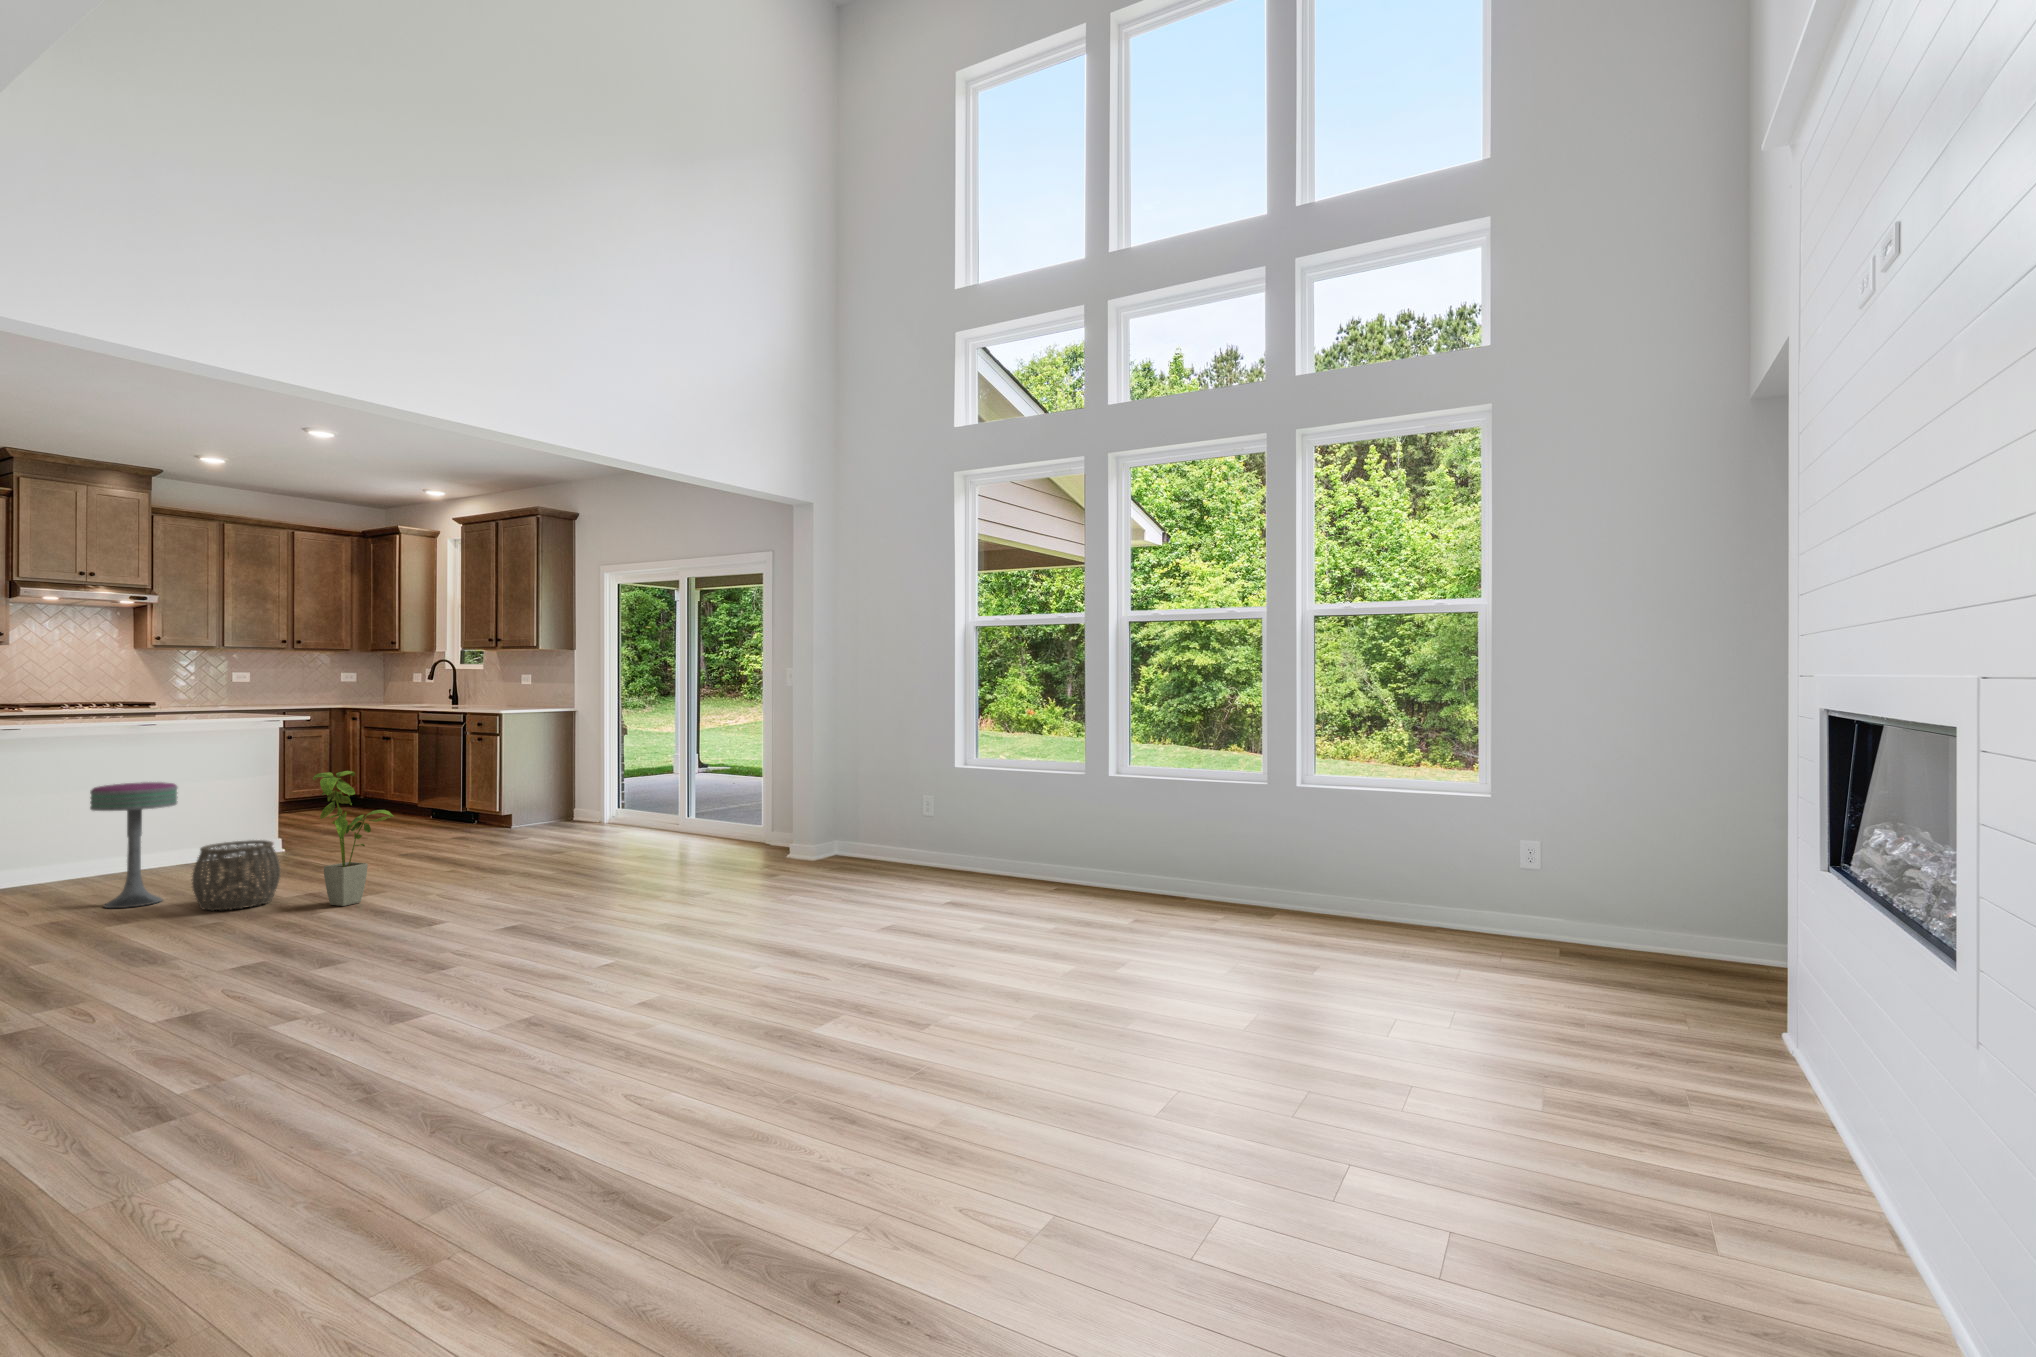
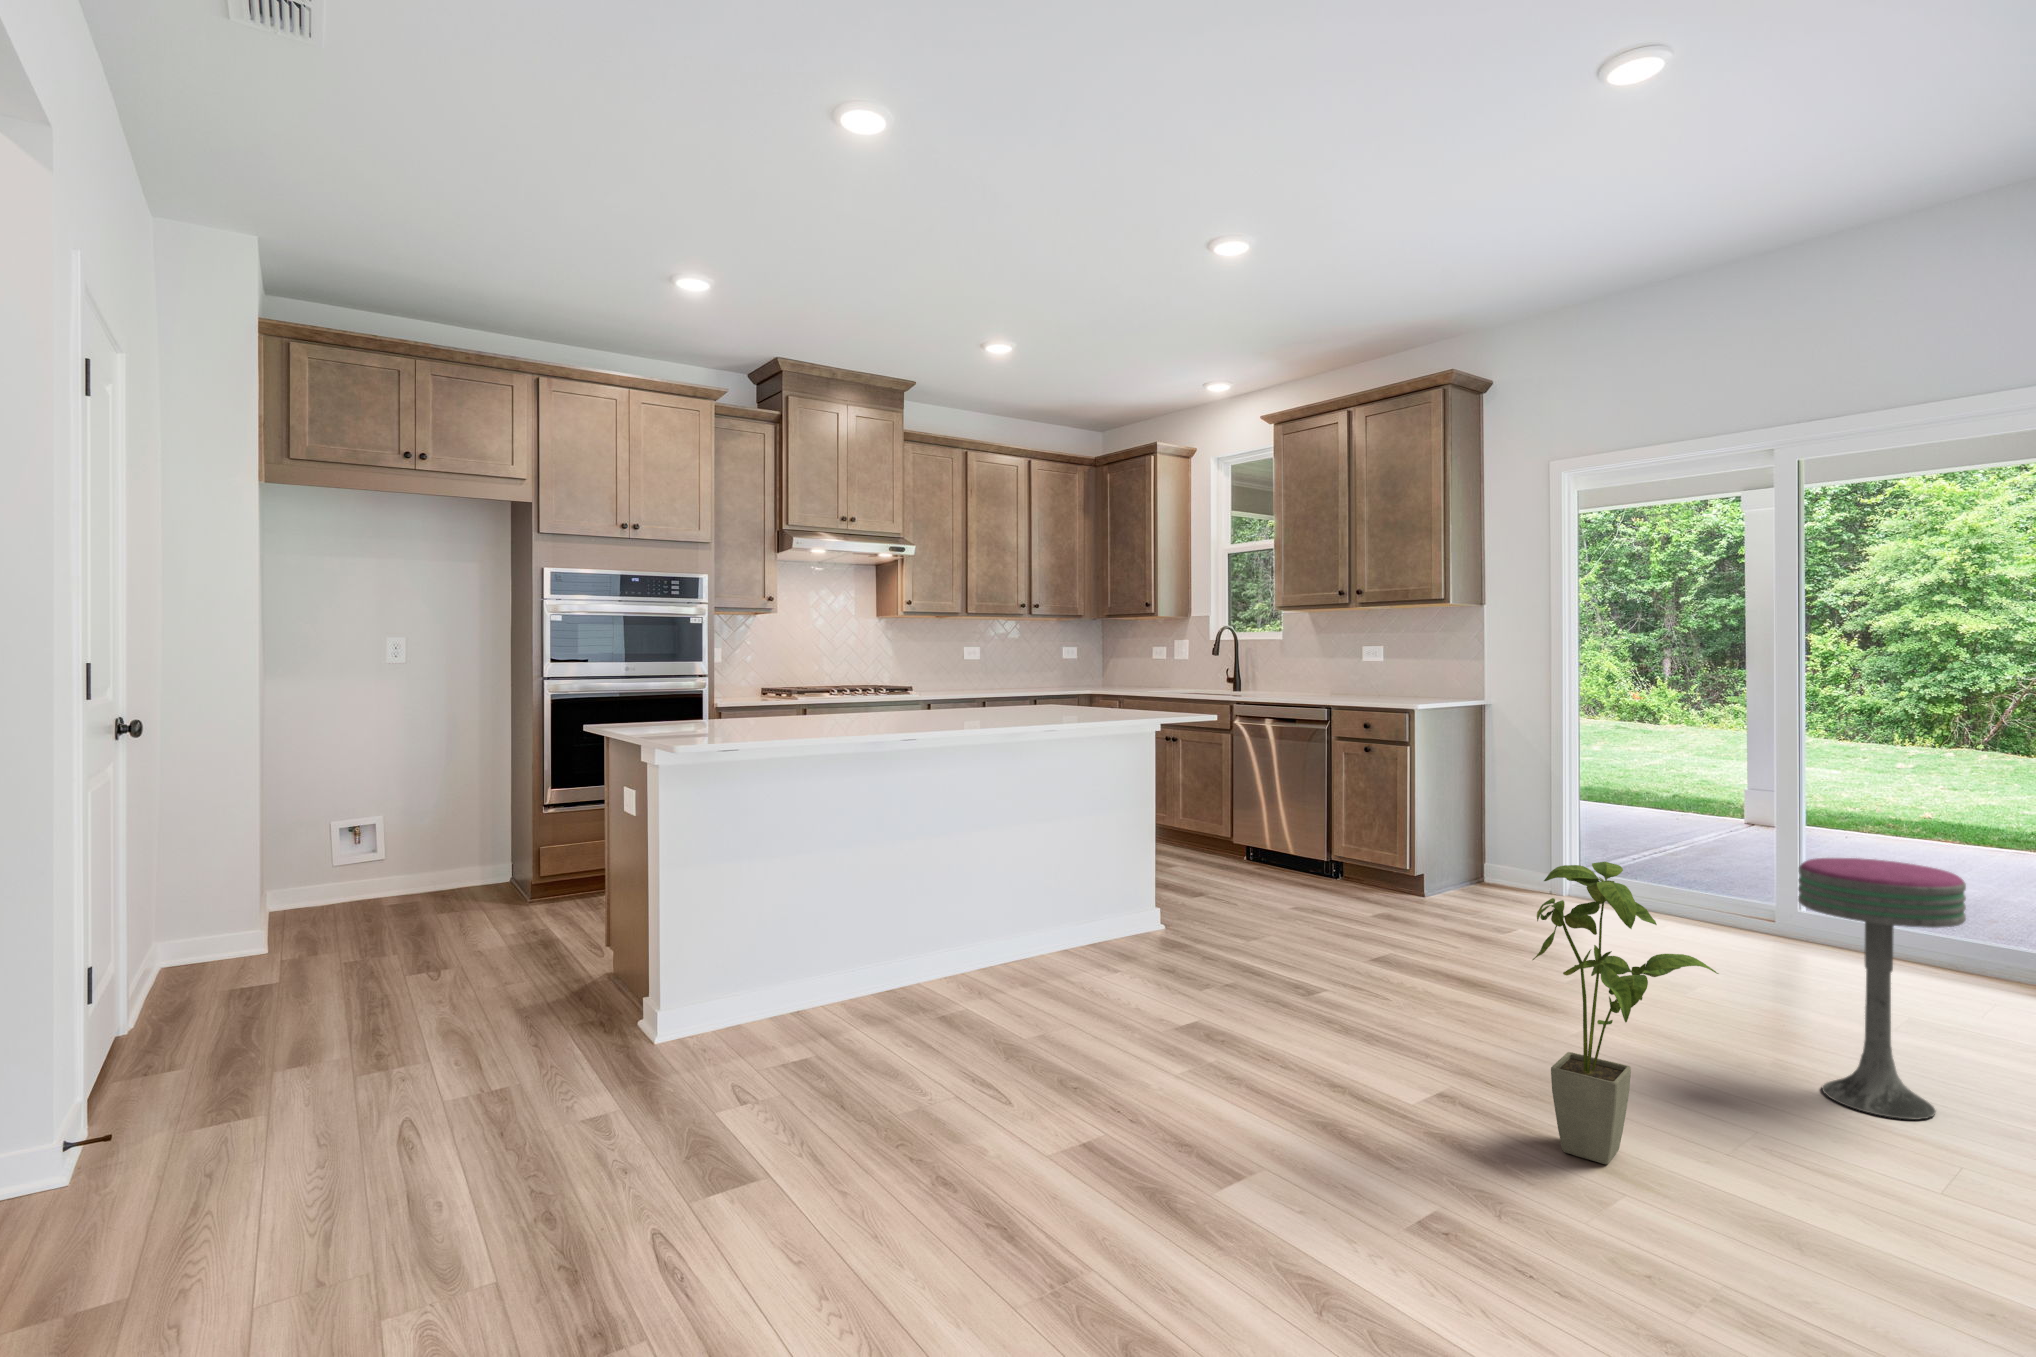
bar stool: present [90,782,178,908] -> present [1798,858,1966,1120]
woven basket: present [192,840,280,911] -> none [1279,978,1432,1142]

